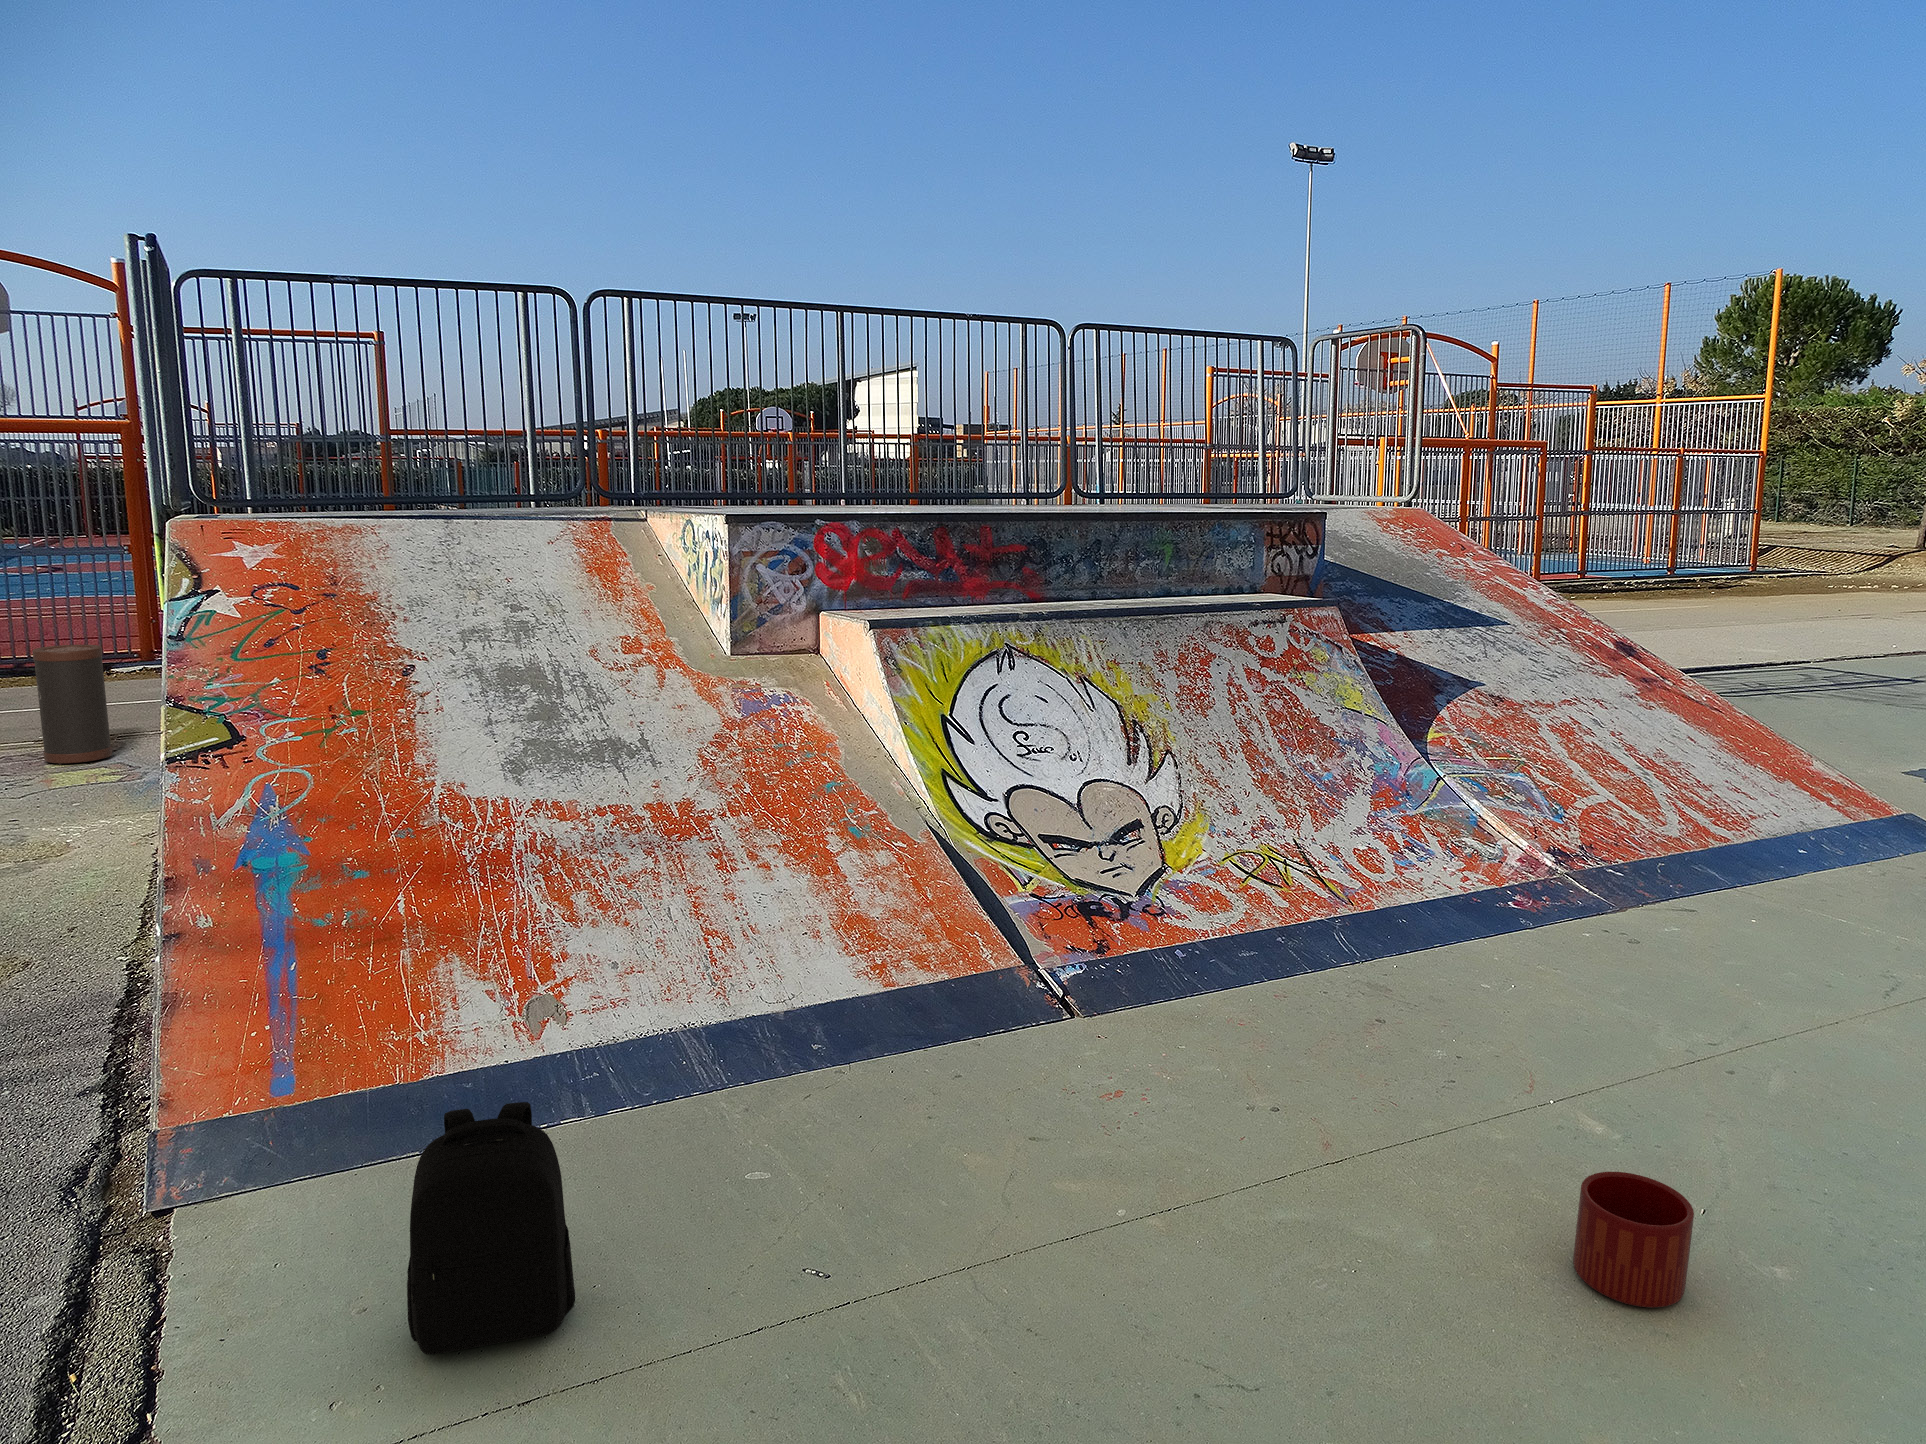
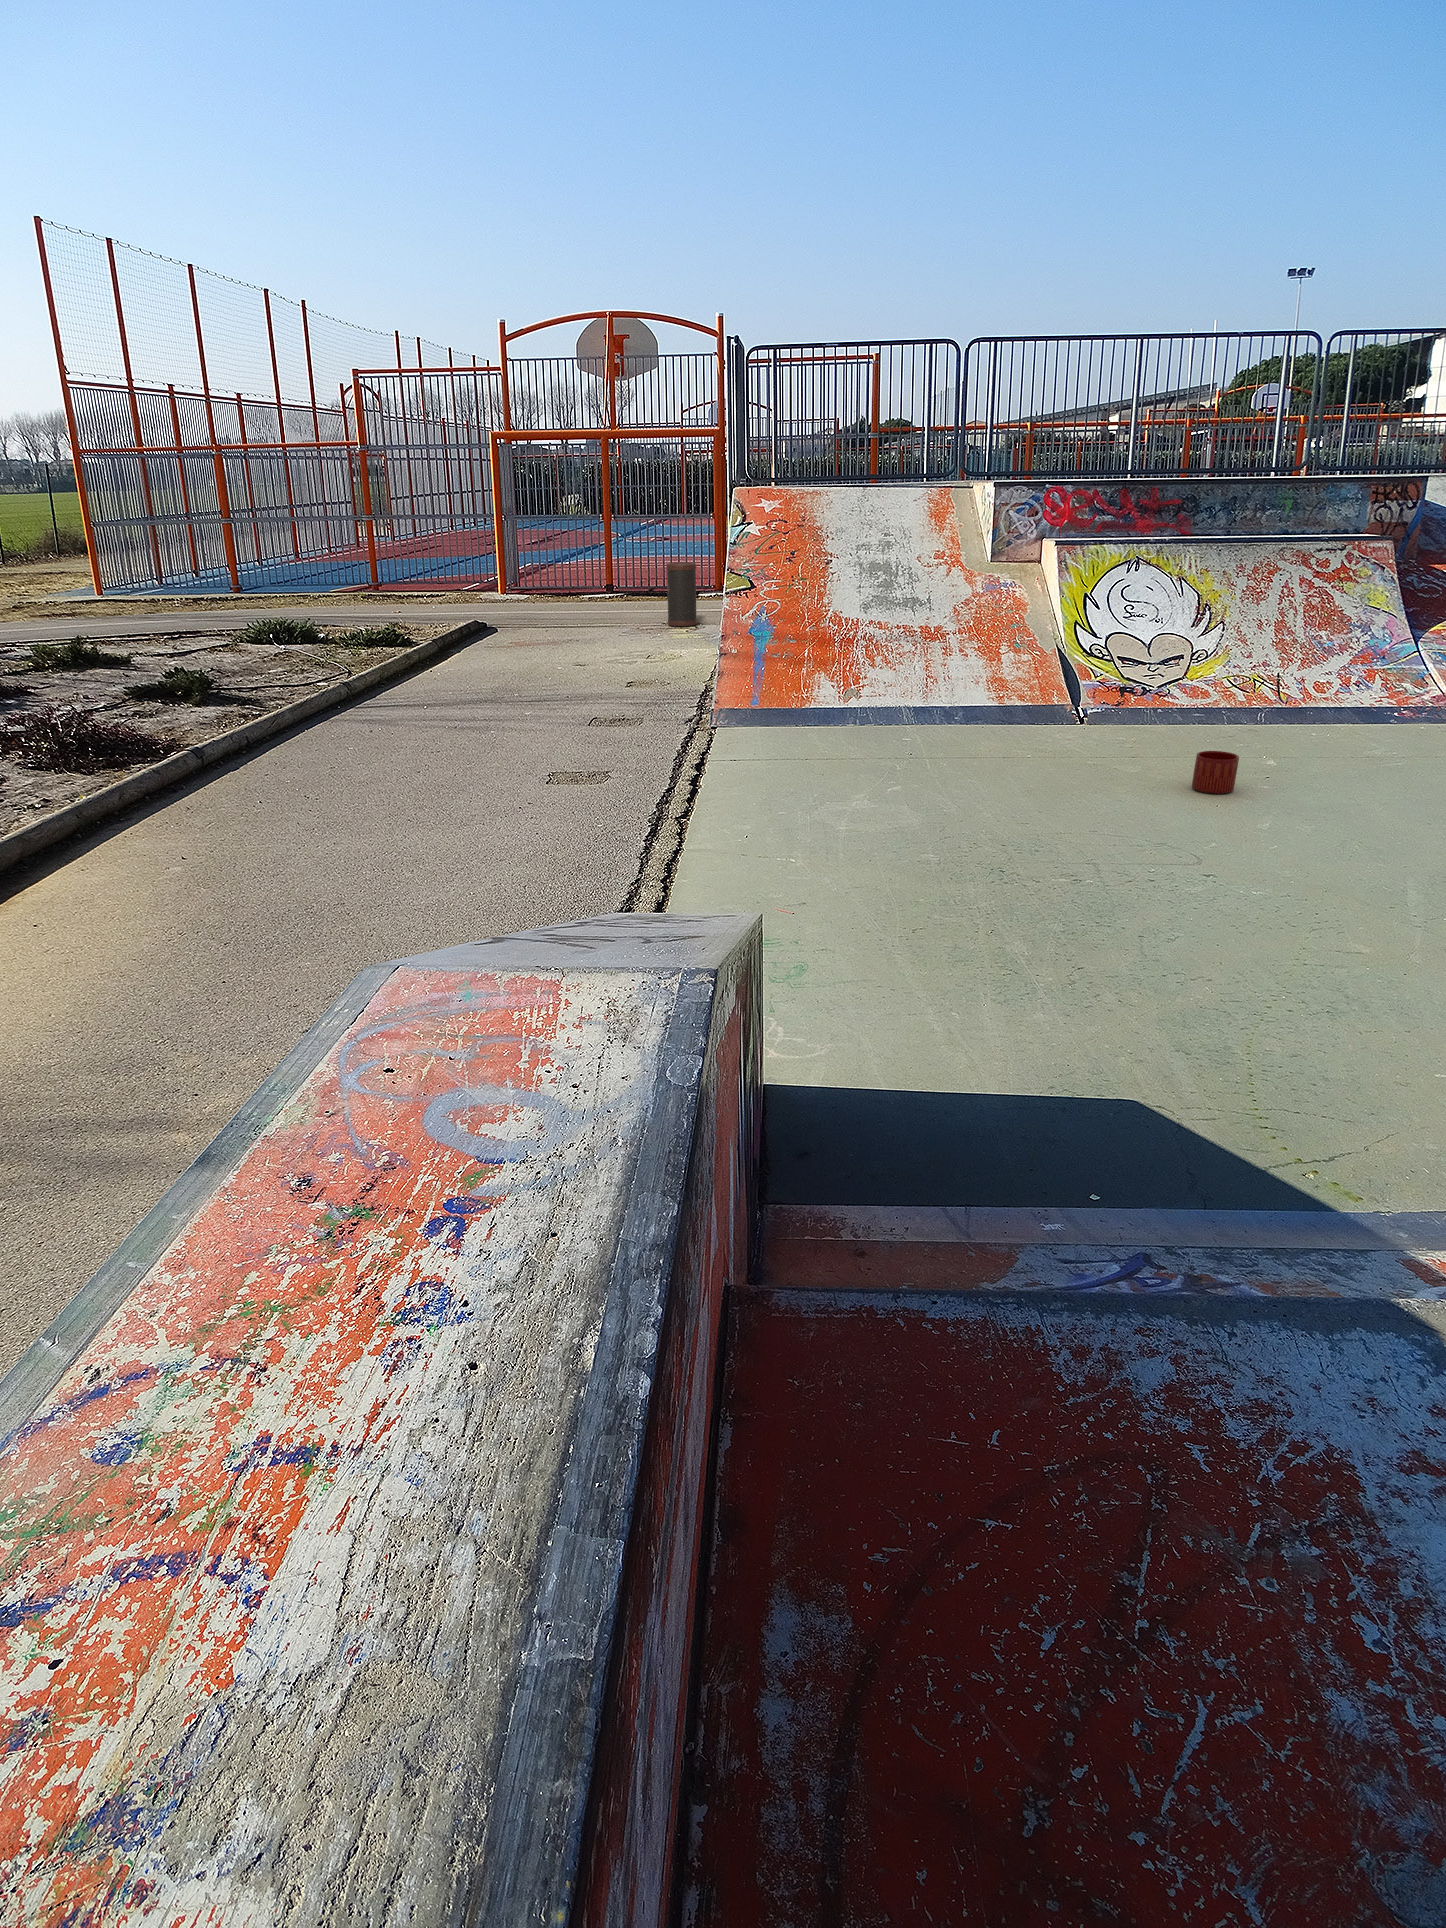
backpack: present [407,1102,575,1355] -> none [793,680,841,752]

